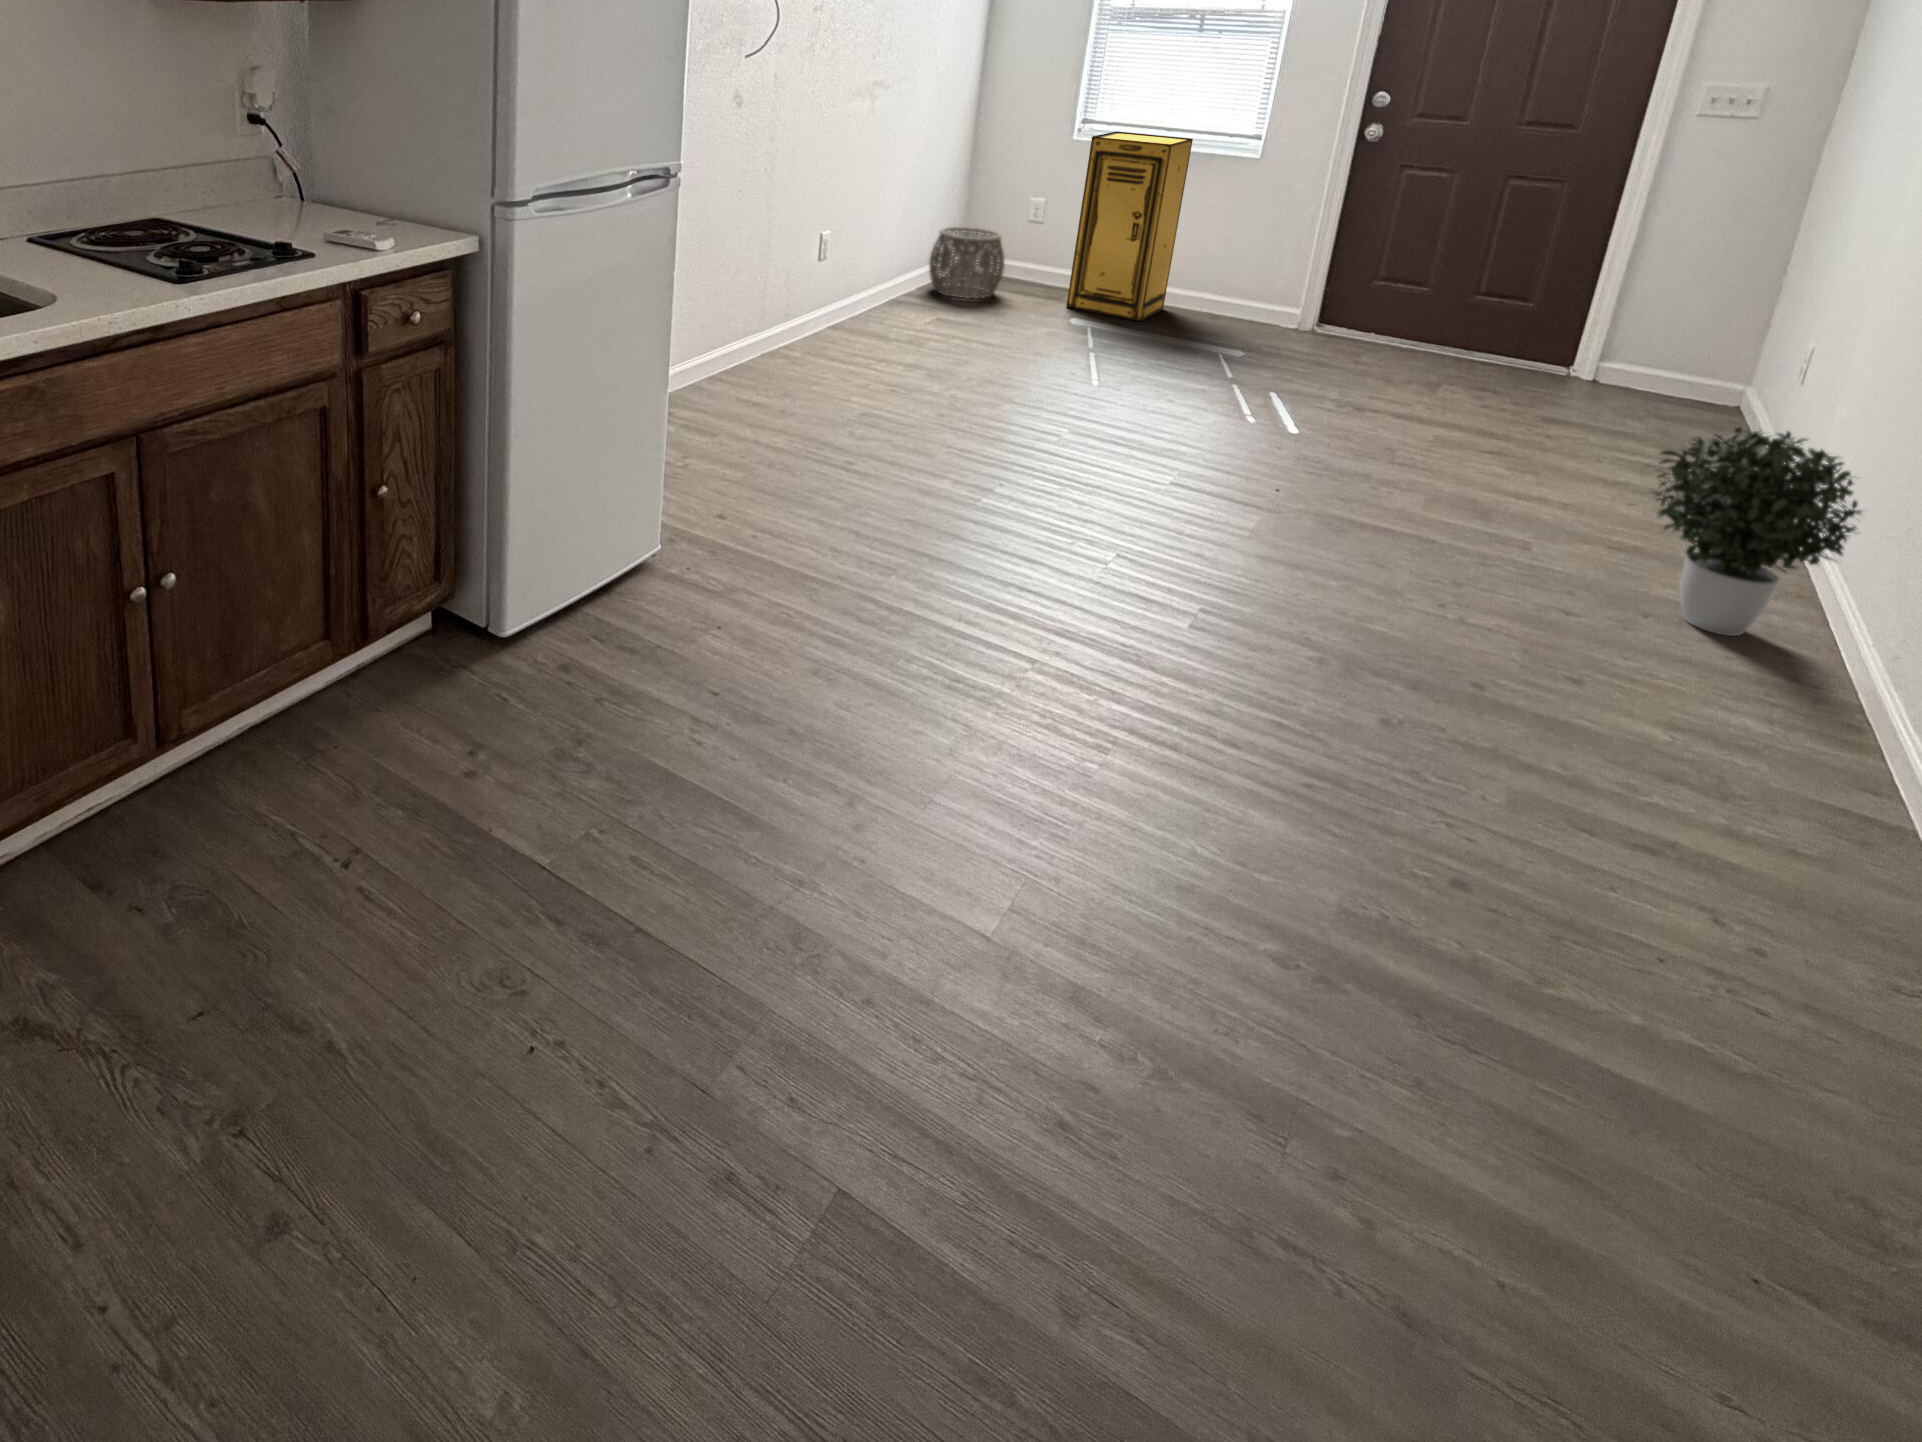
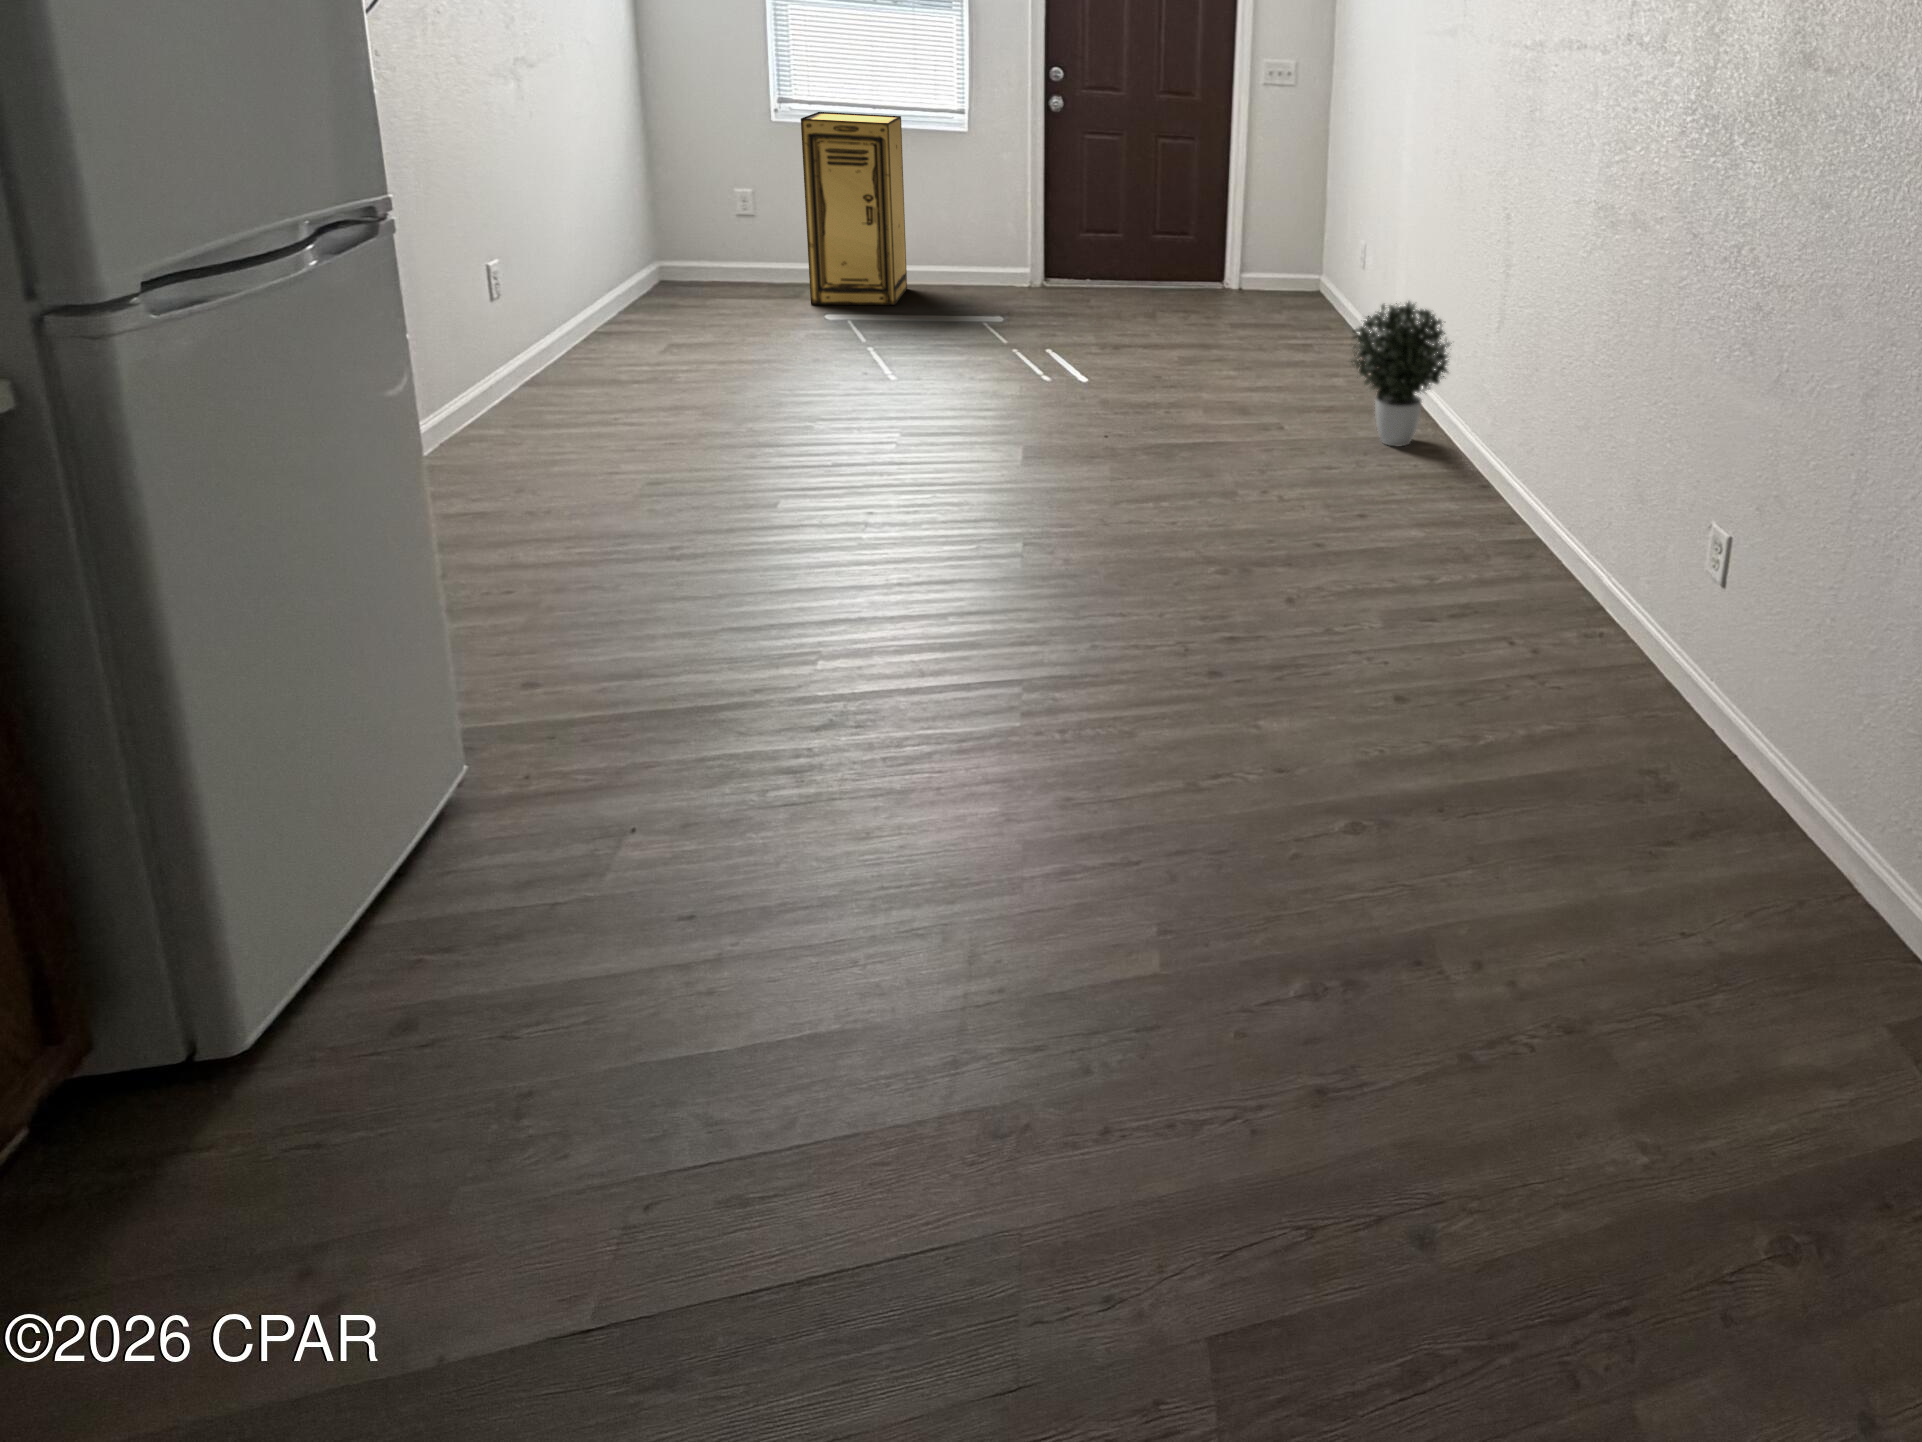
woven basket: present [929,227,1004,299] -> none [624,232,729,317]

